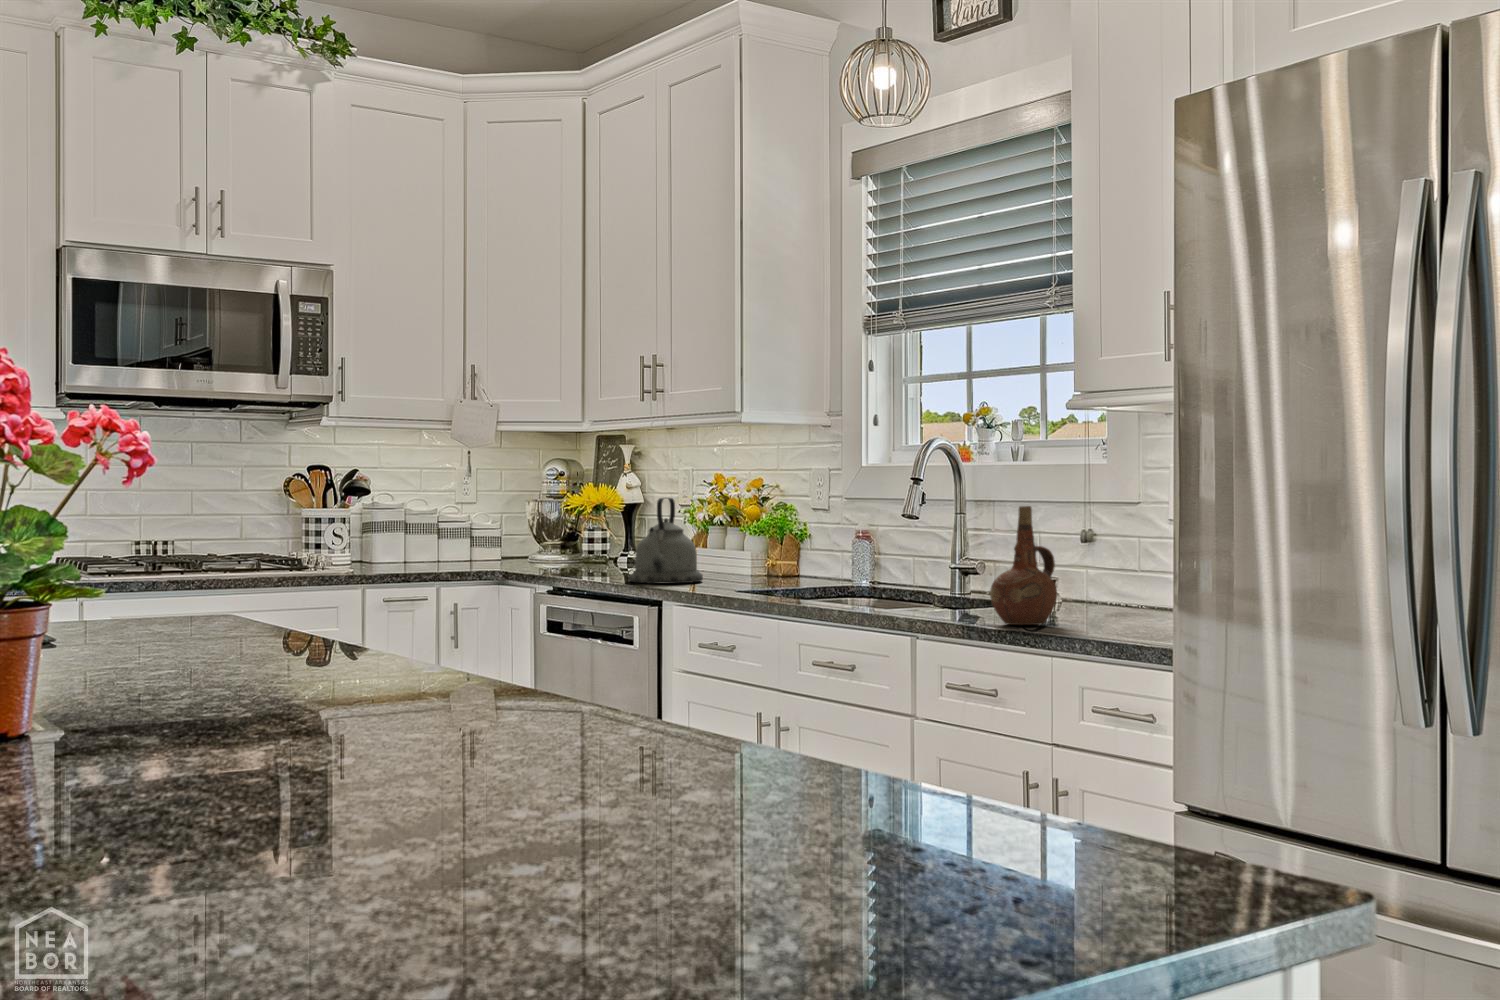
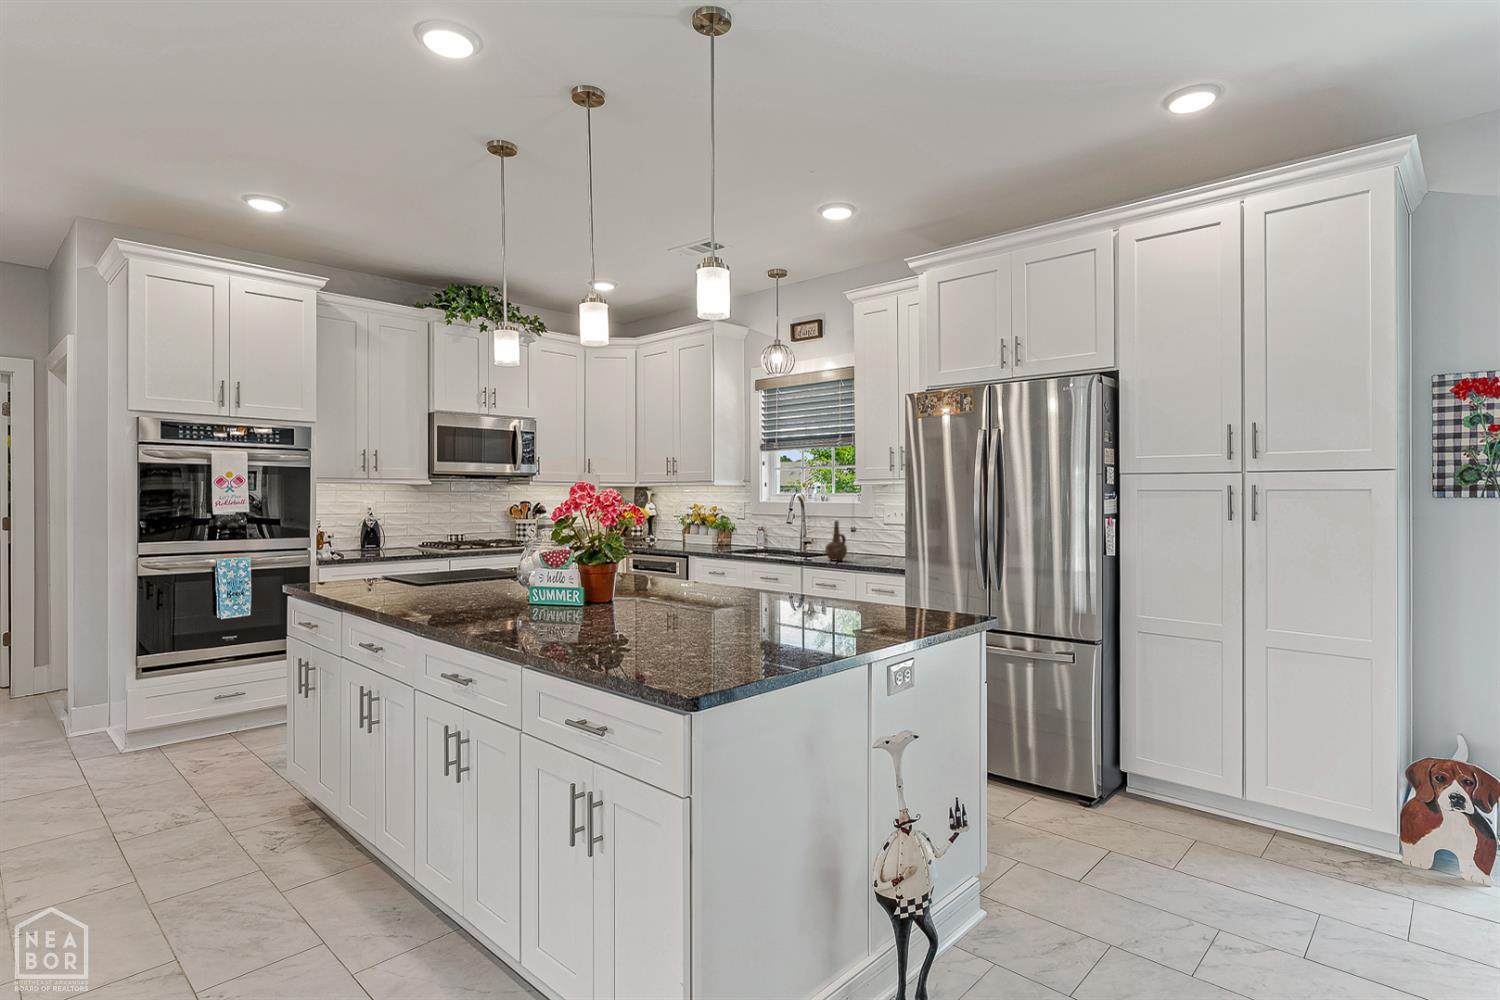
kettle: present [629,498,703,584] -> none [671,515,700,549]

